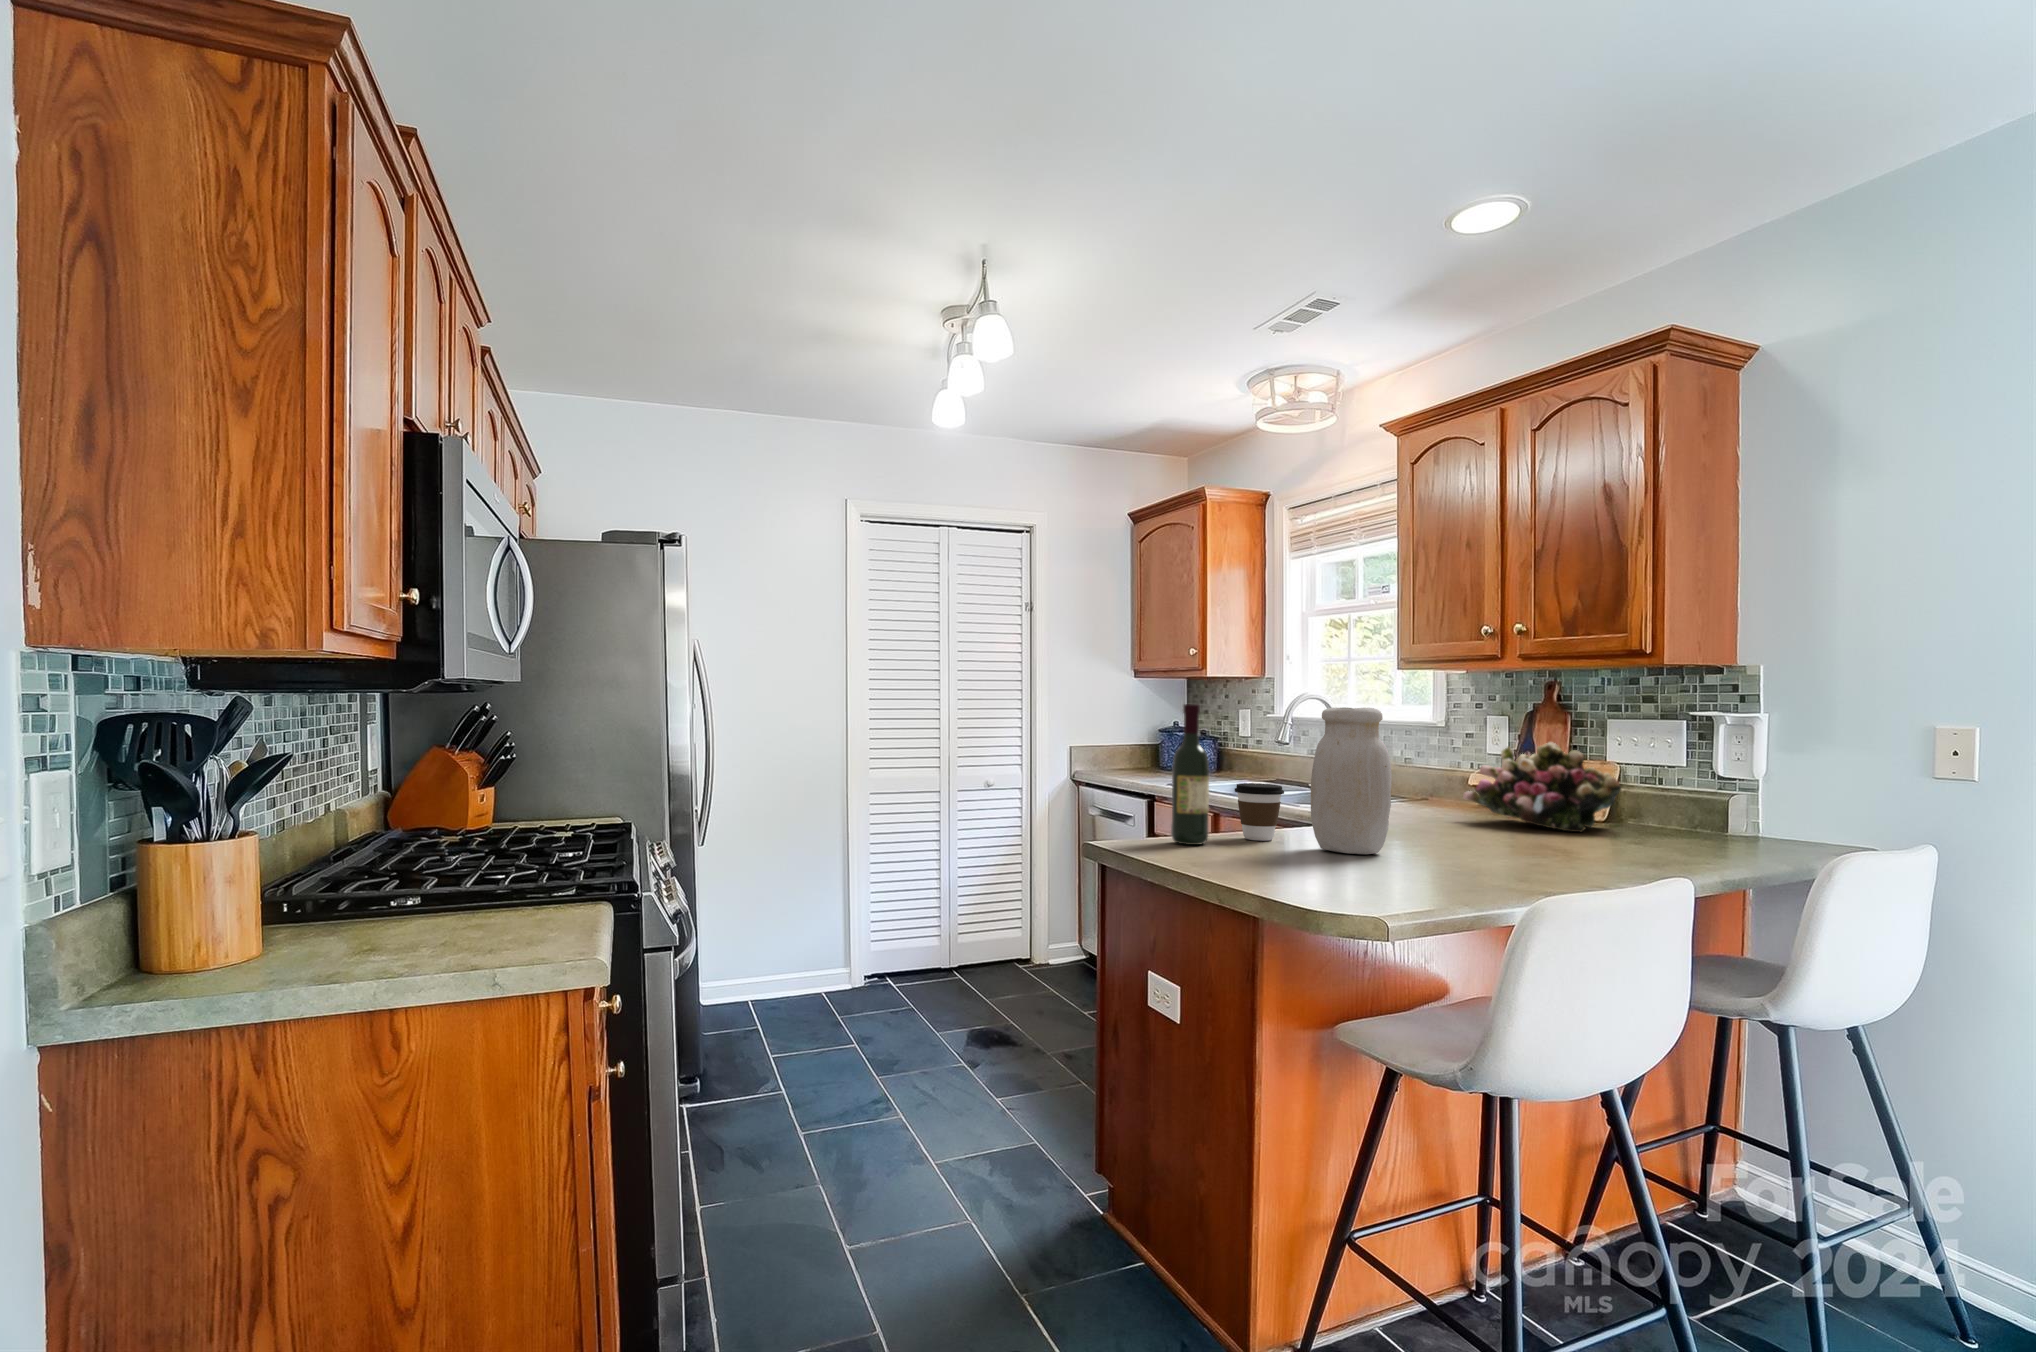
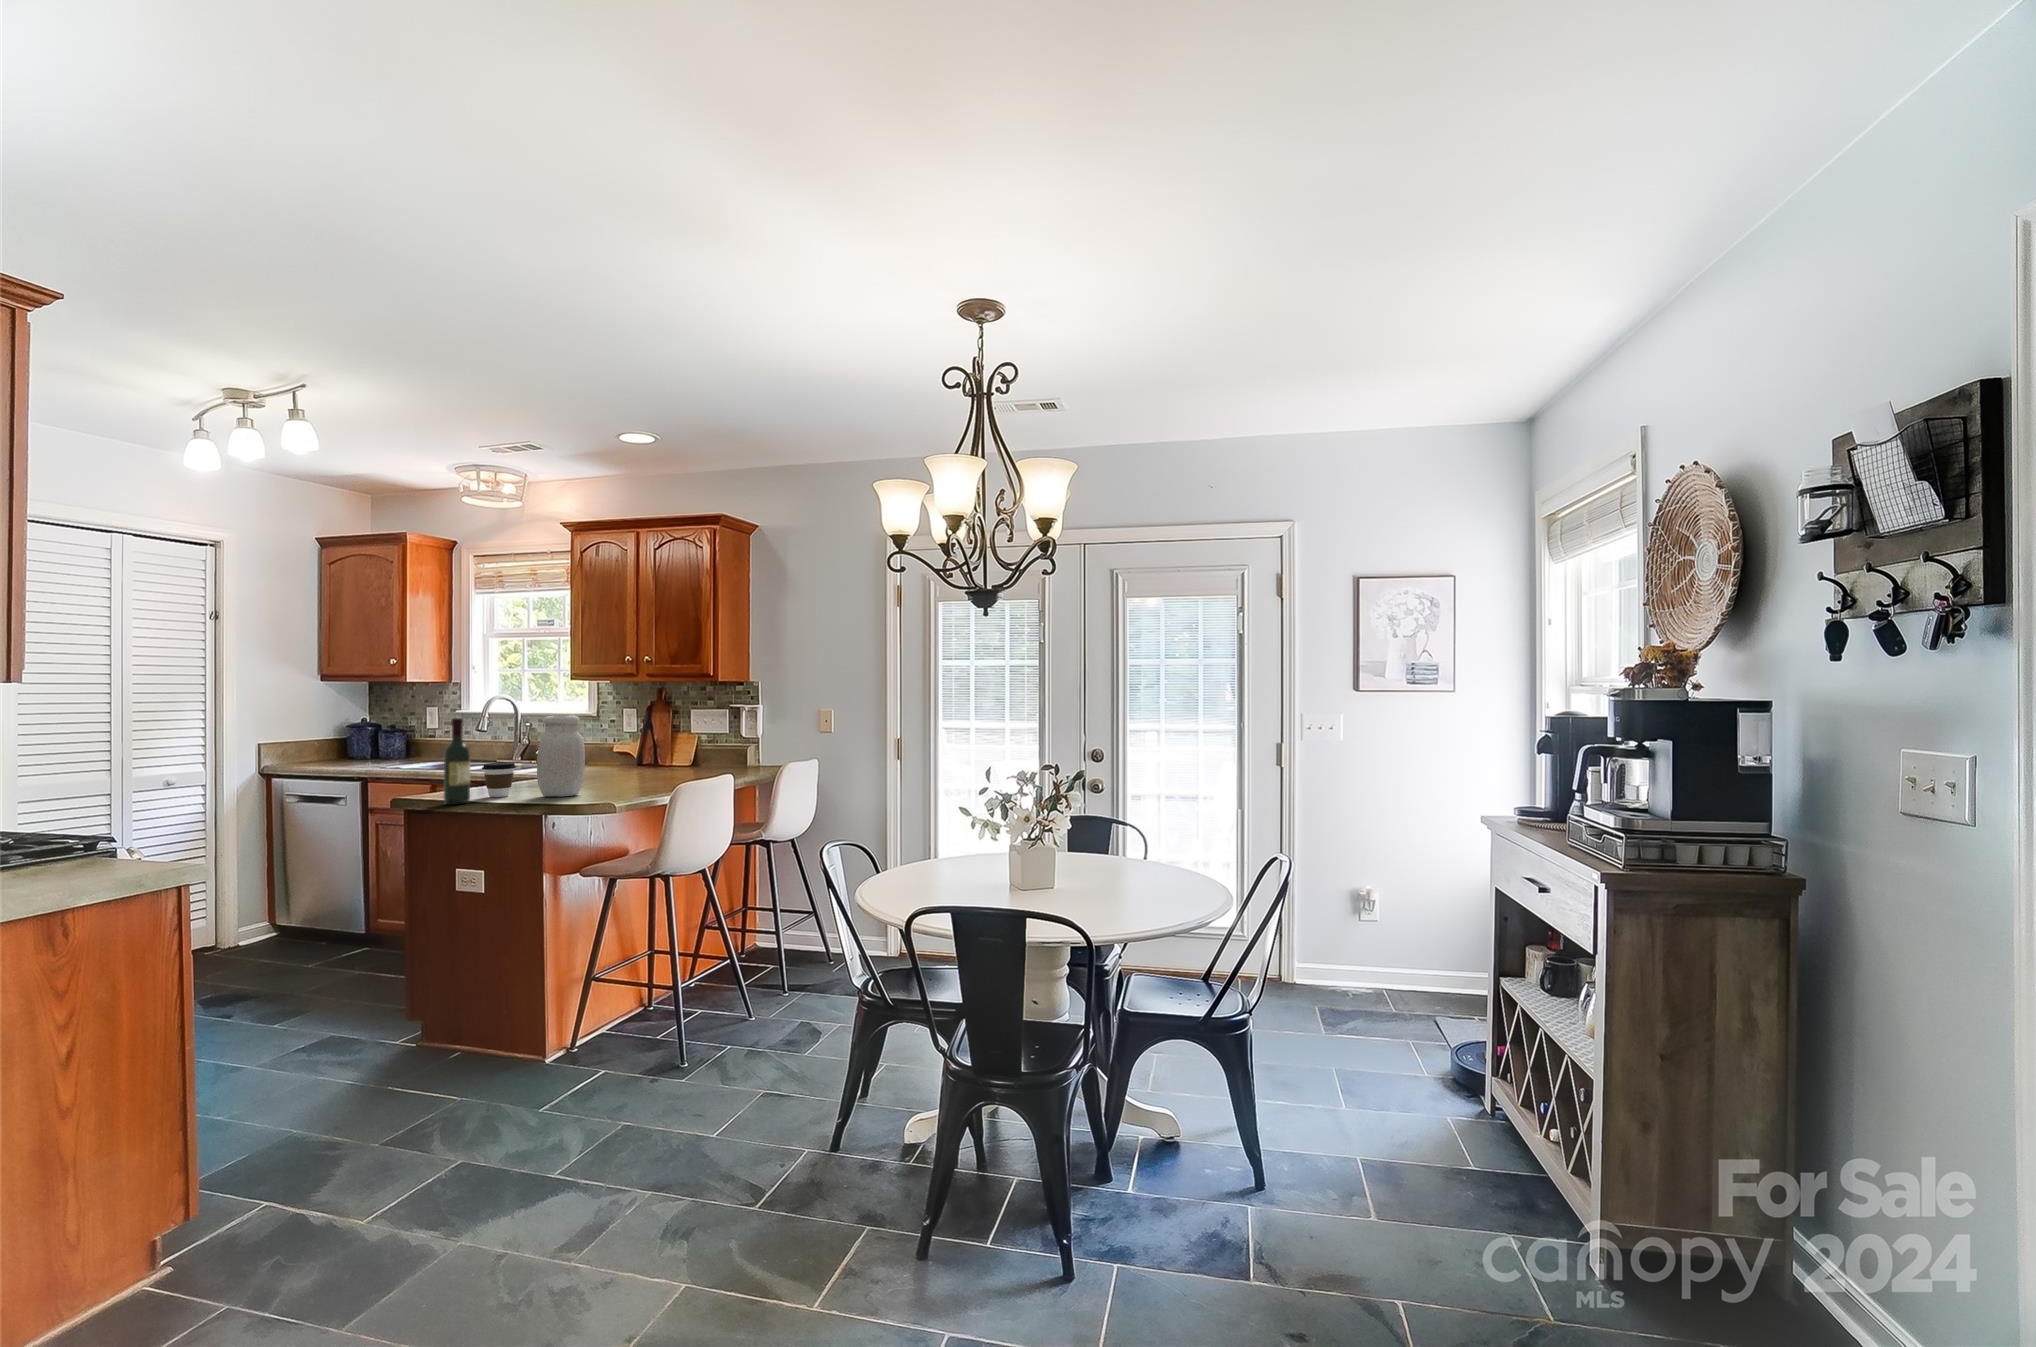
flower arrangement: present [1463,742,1621,832] -> none [614,724,698,773]

